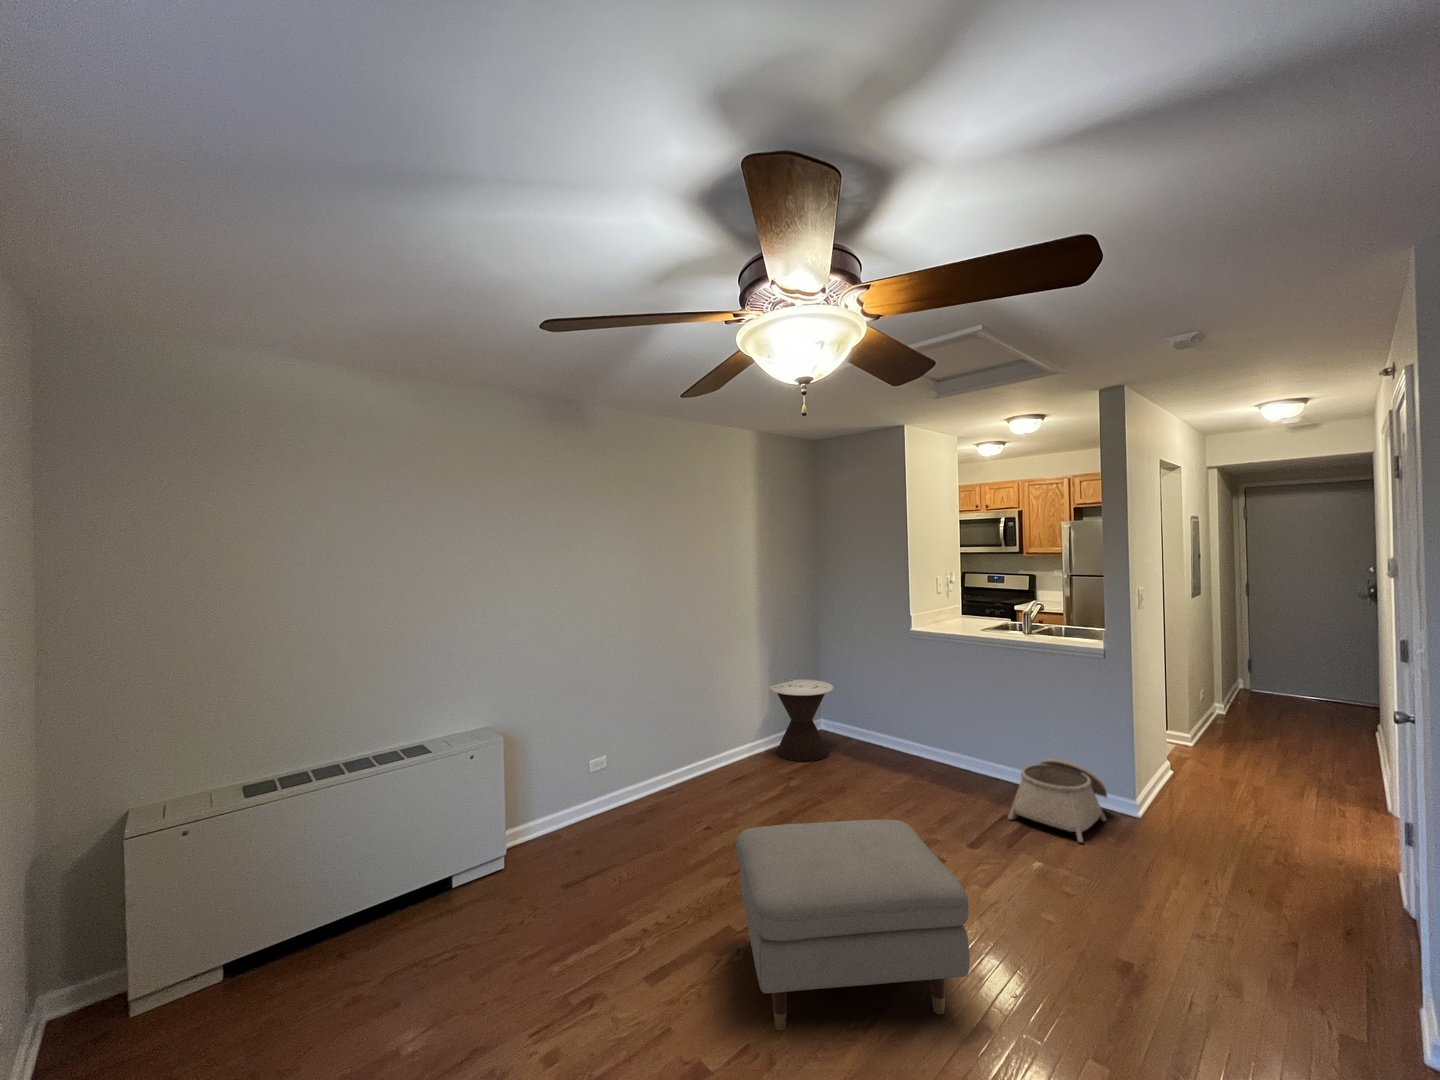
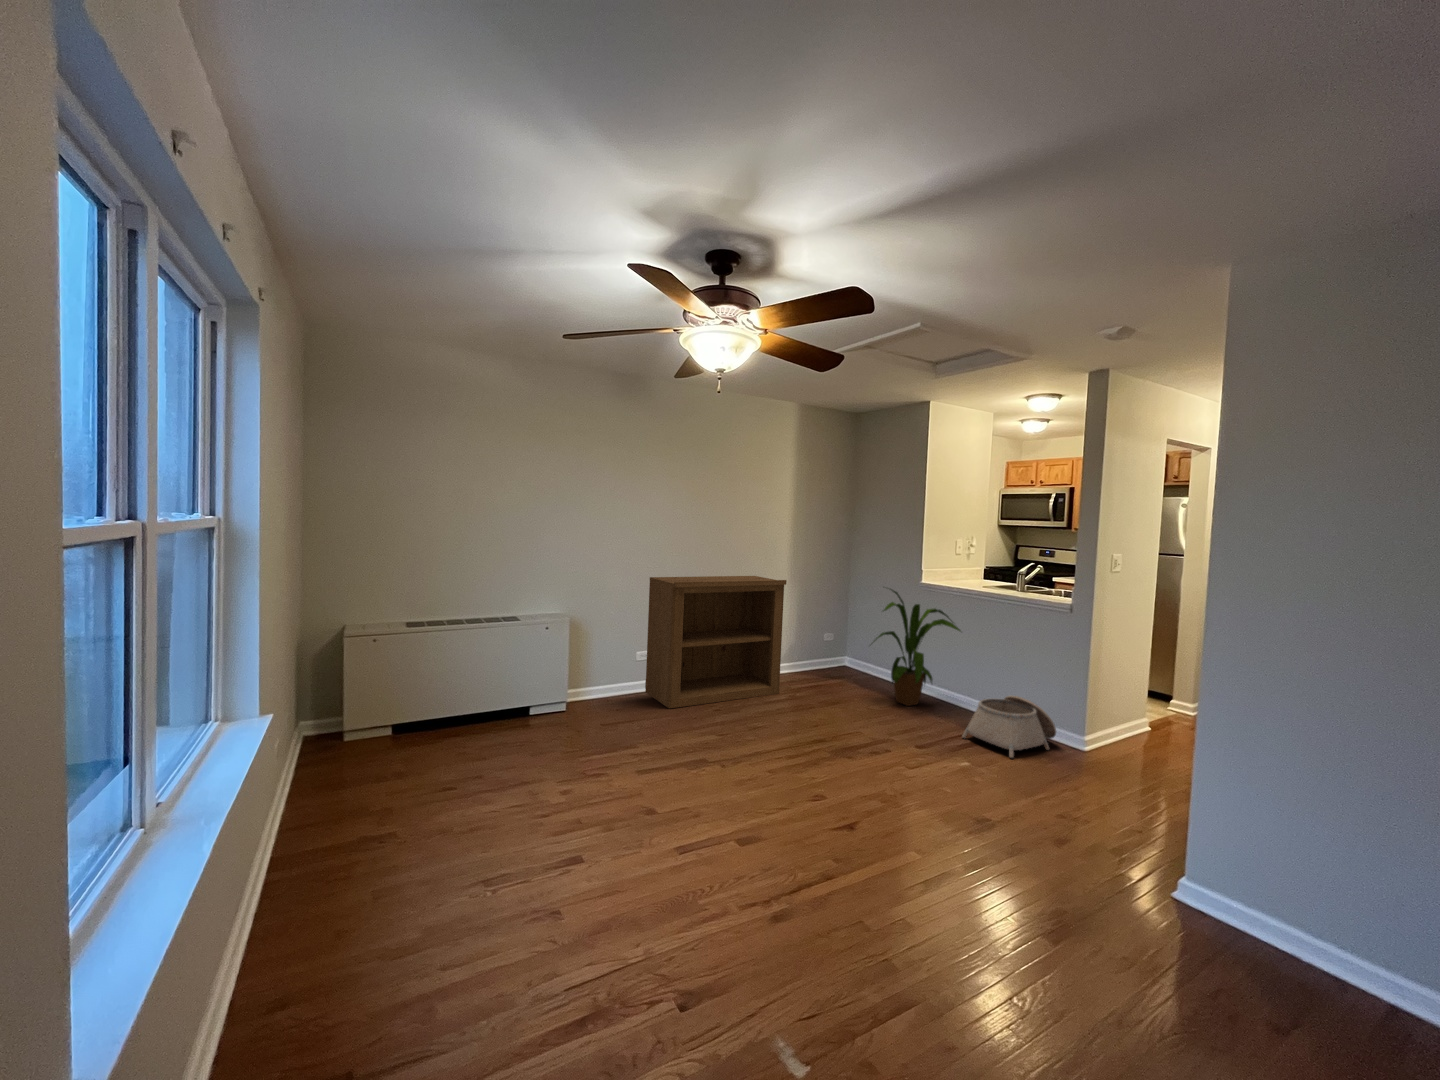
bookshelf: none [601,639,769,837] -> present [645,576,787,708]
house plant: none [870,640,977,779] -> present [875,589,961,706]
side table: present [769,679,833,761] -> none [796,619,851,685]
ottoman: present [736,820,970,1030] -> none [691,689,841,815]

